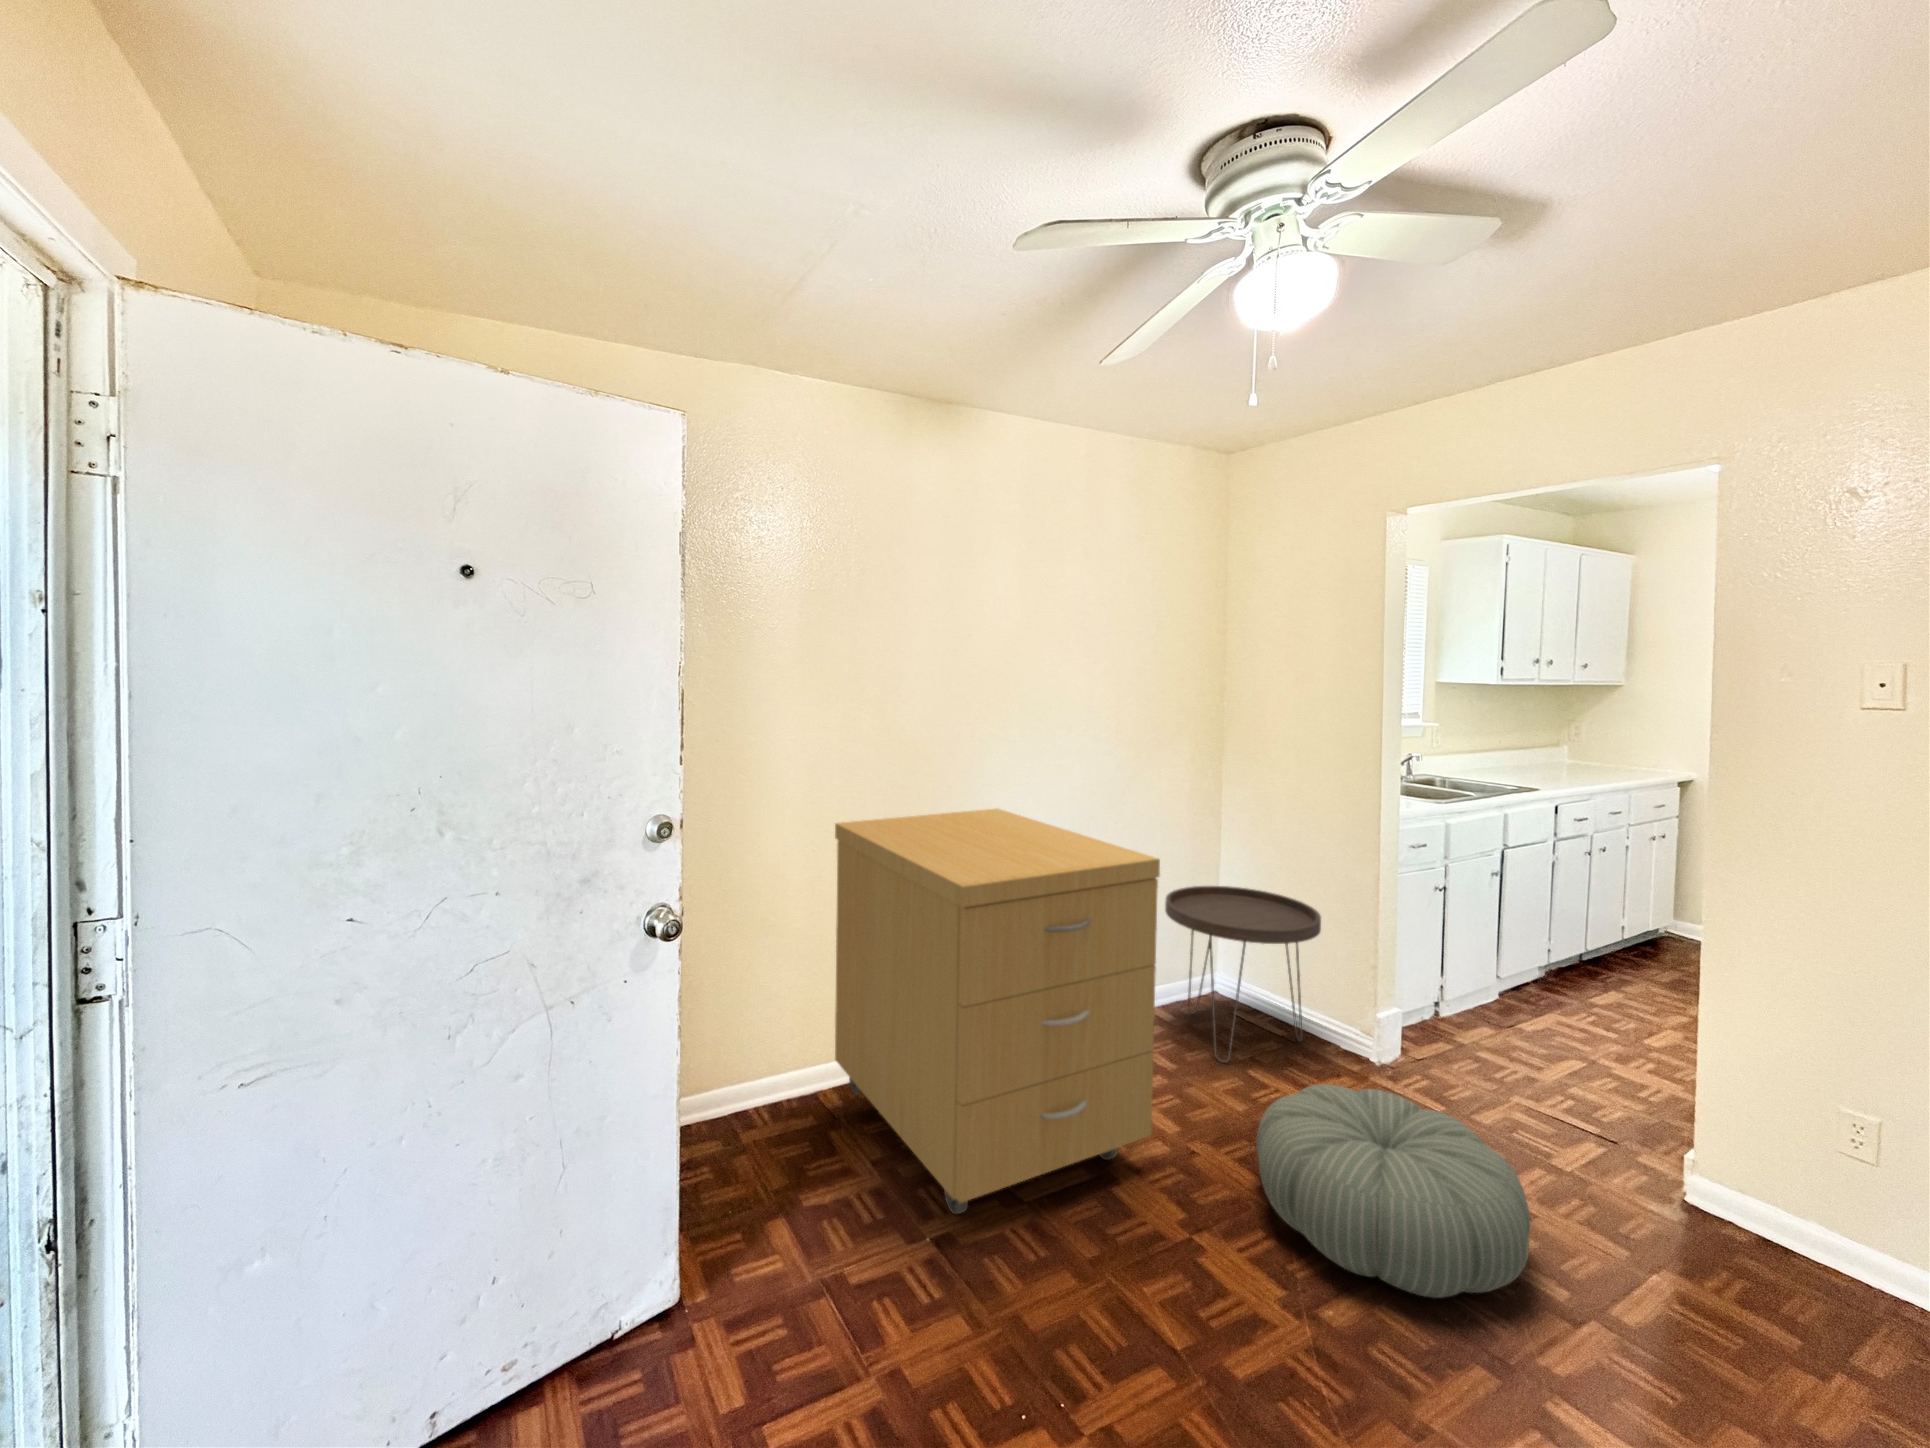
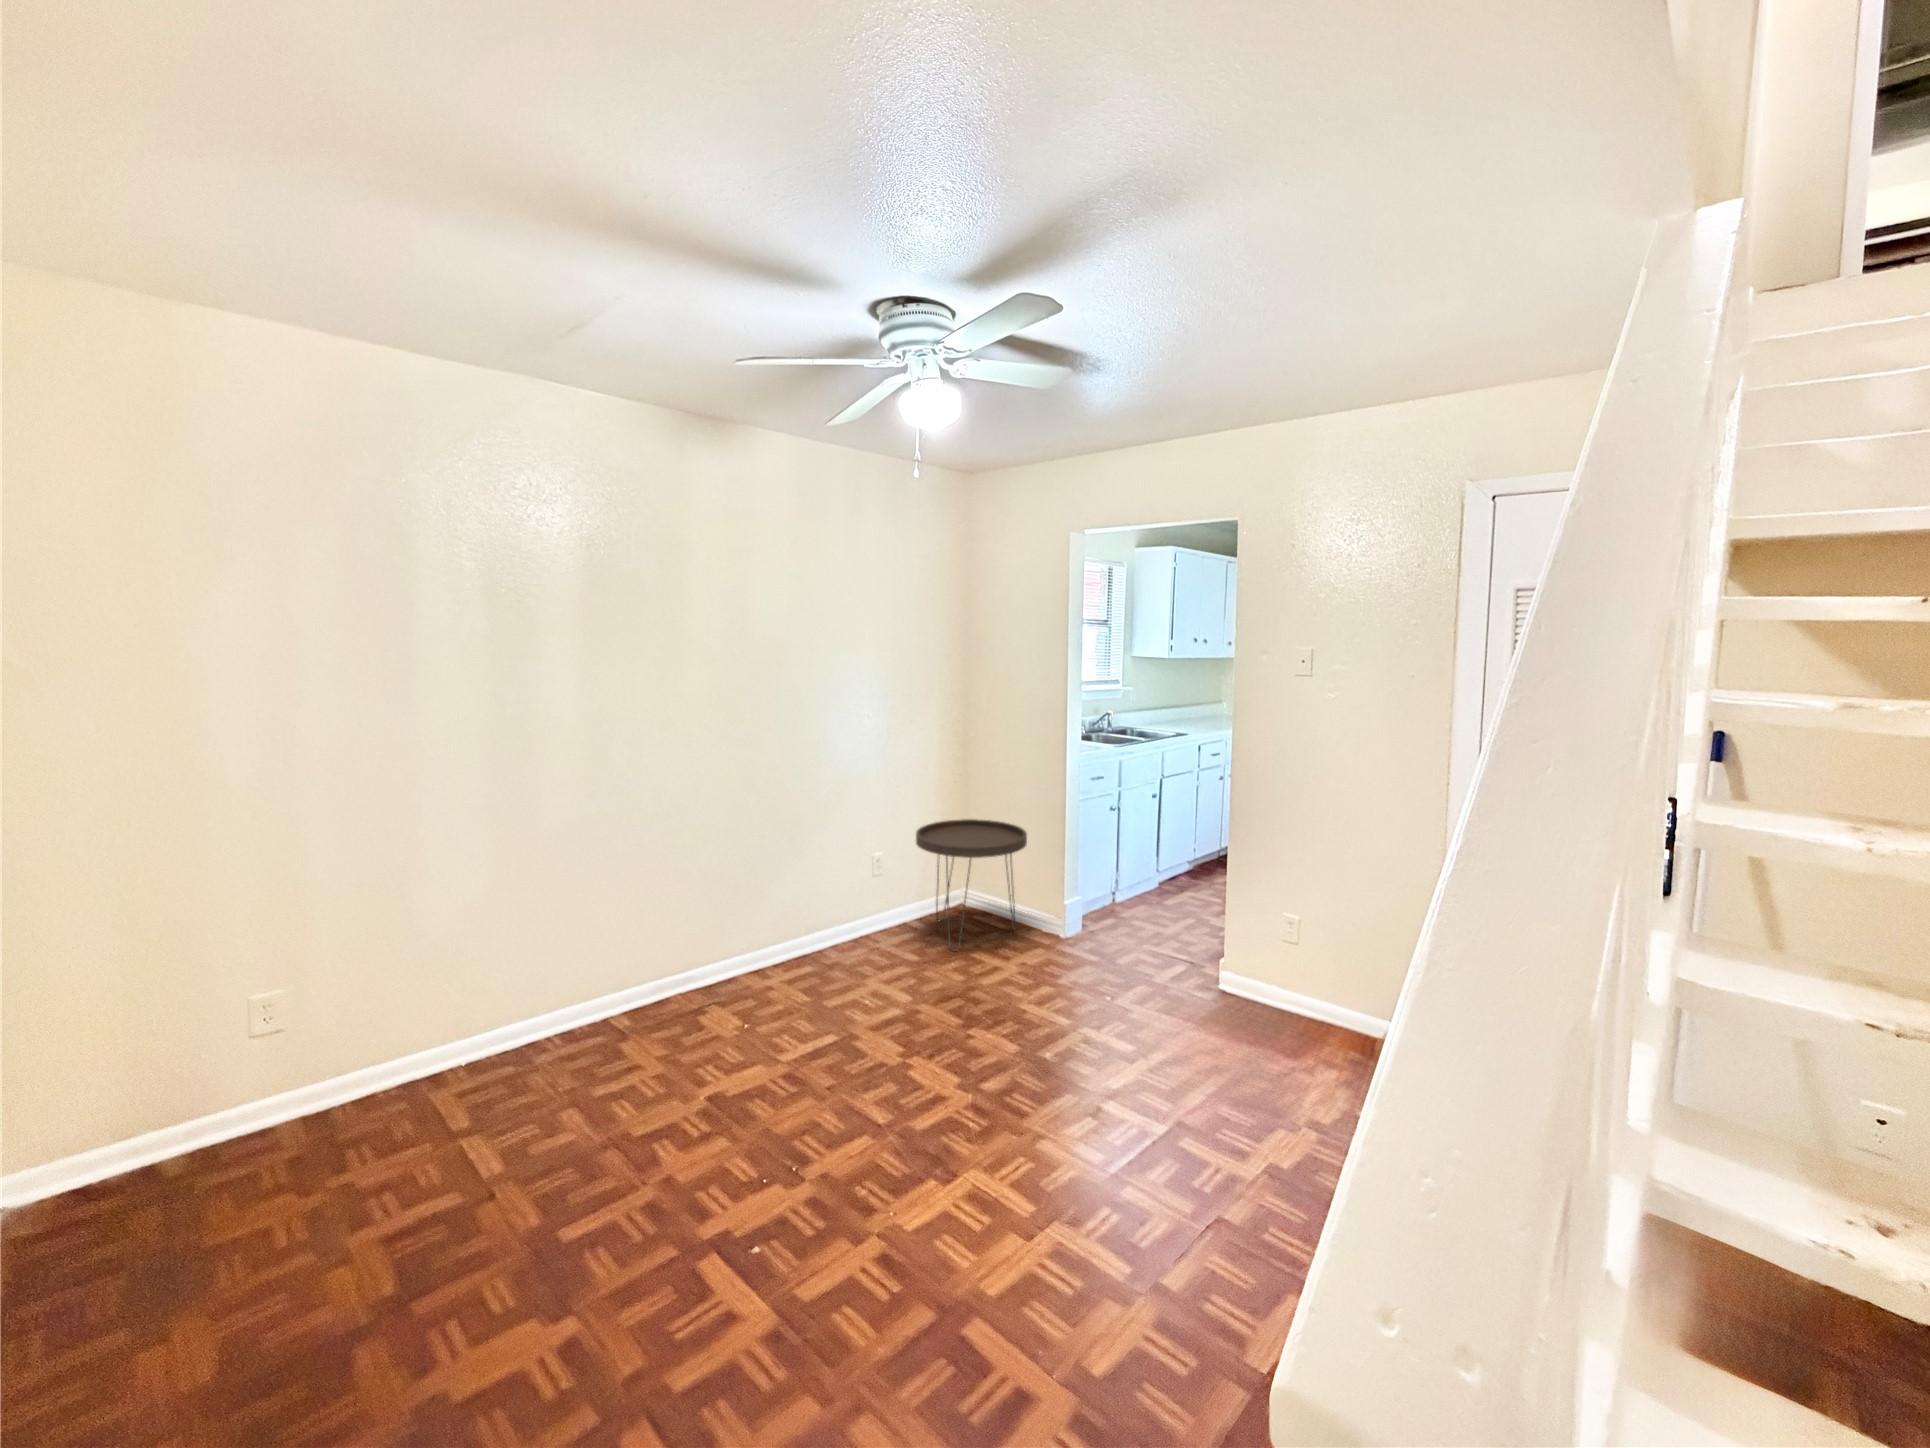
storage cabinet: present [835,809,1160,1214] -> none [621,766,889,1079]
pouf: present [1256,1084,1530,1298] -> none [956,946,1115,1063]

